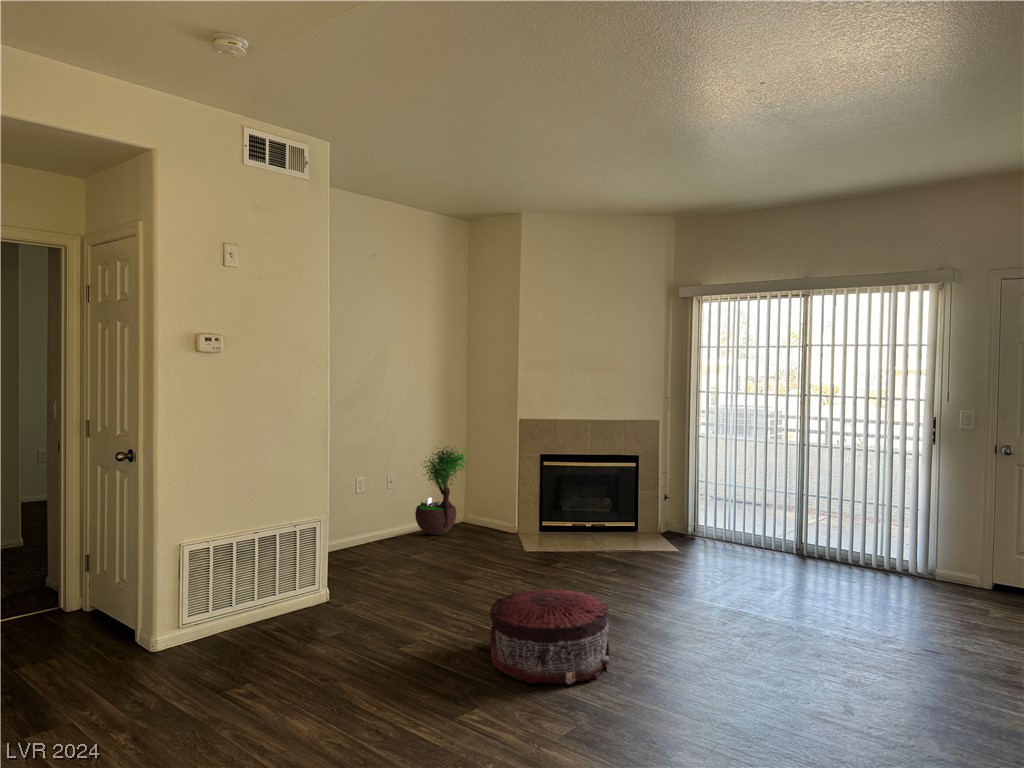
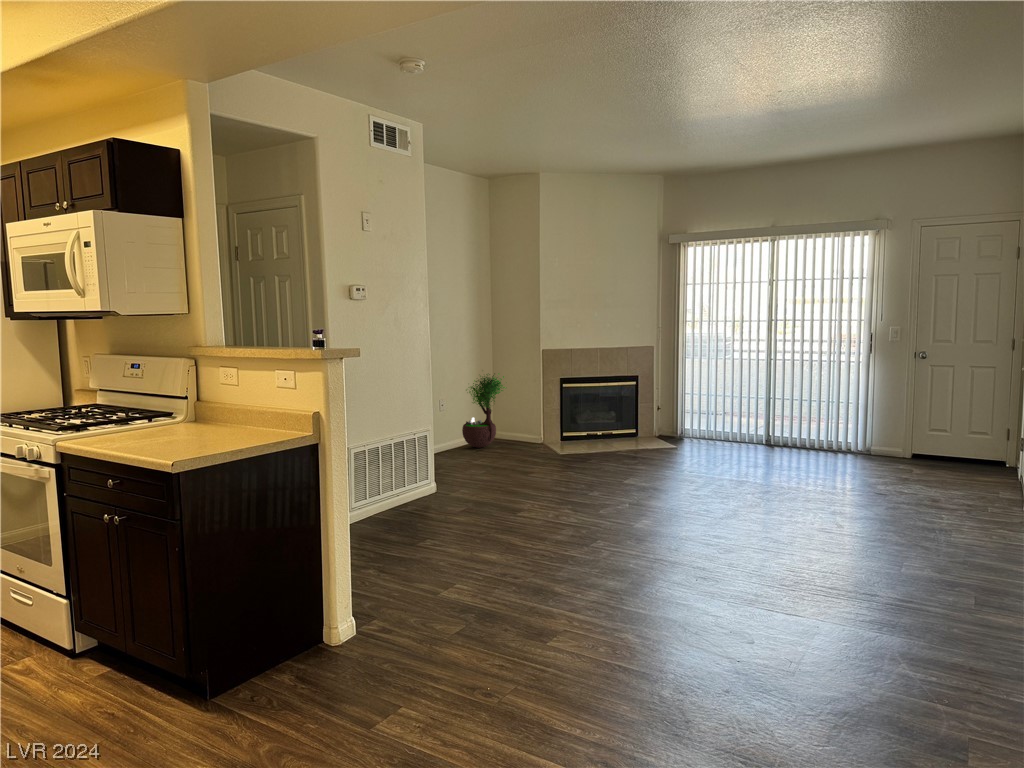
pouf: present [490,588,610,684] -> none [594,466,684,528]

